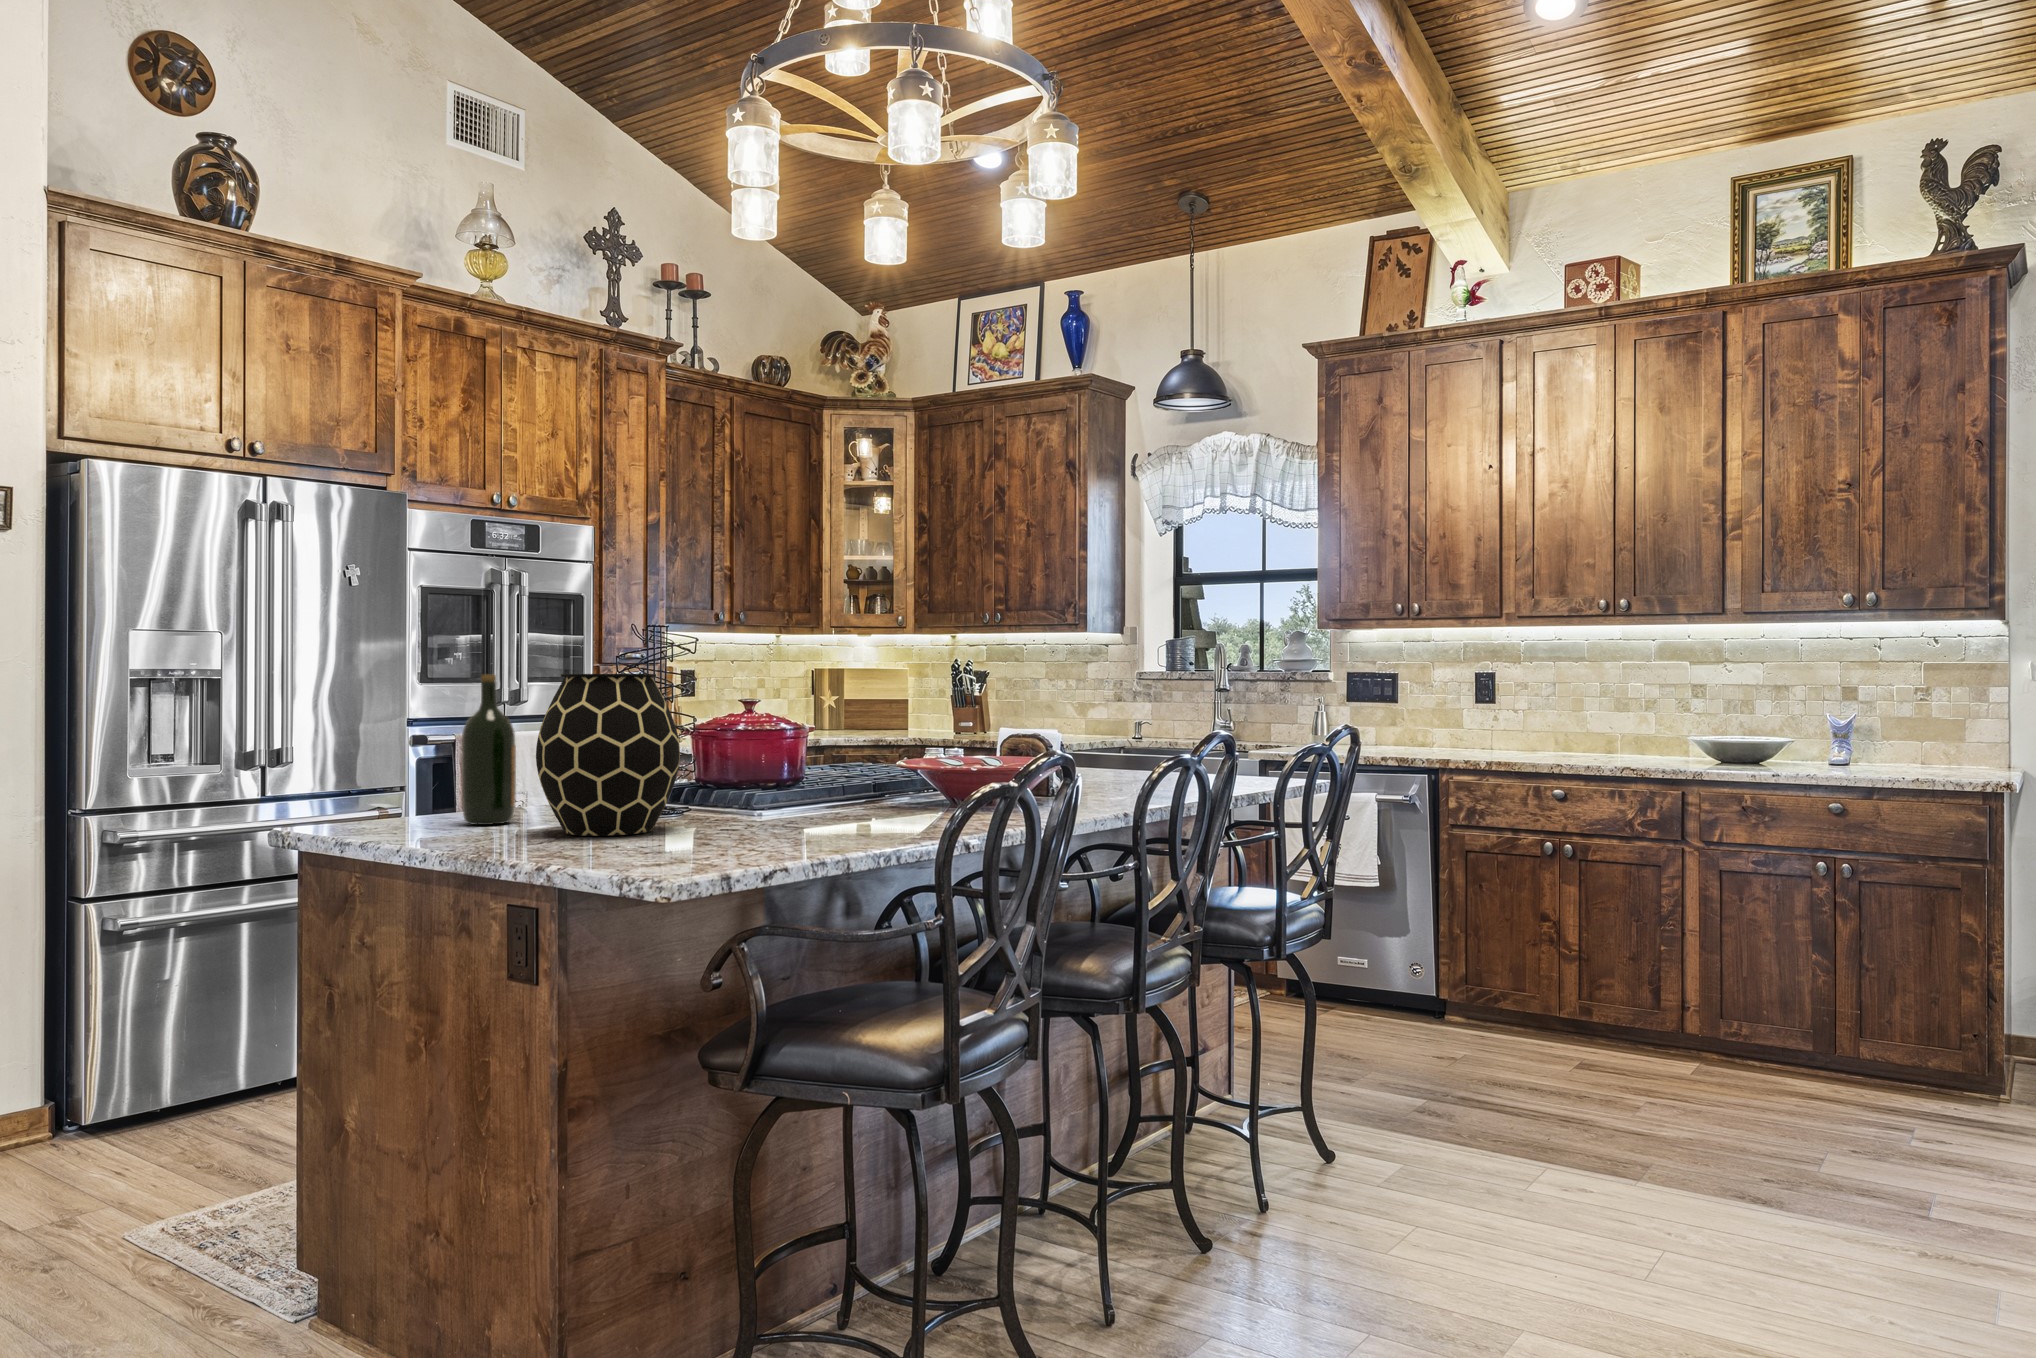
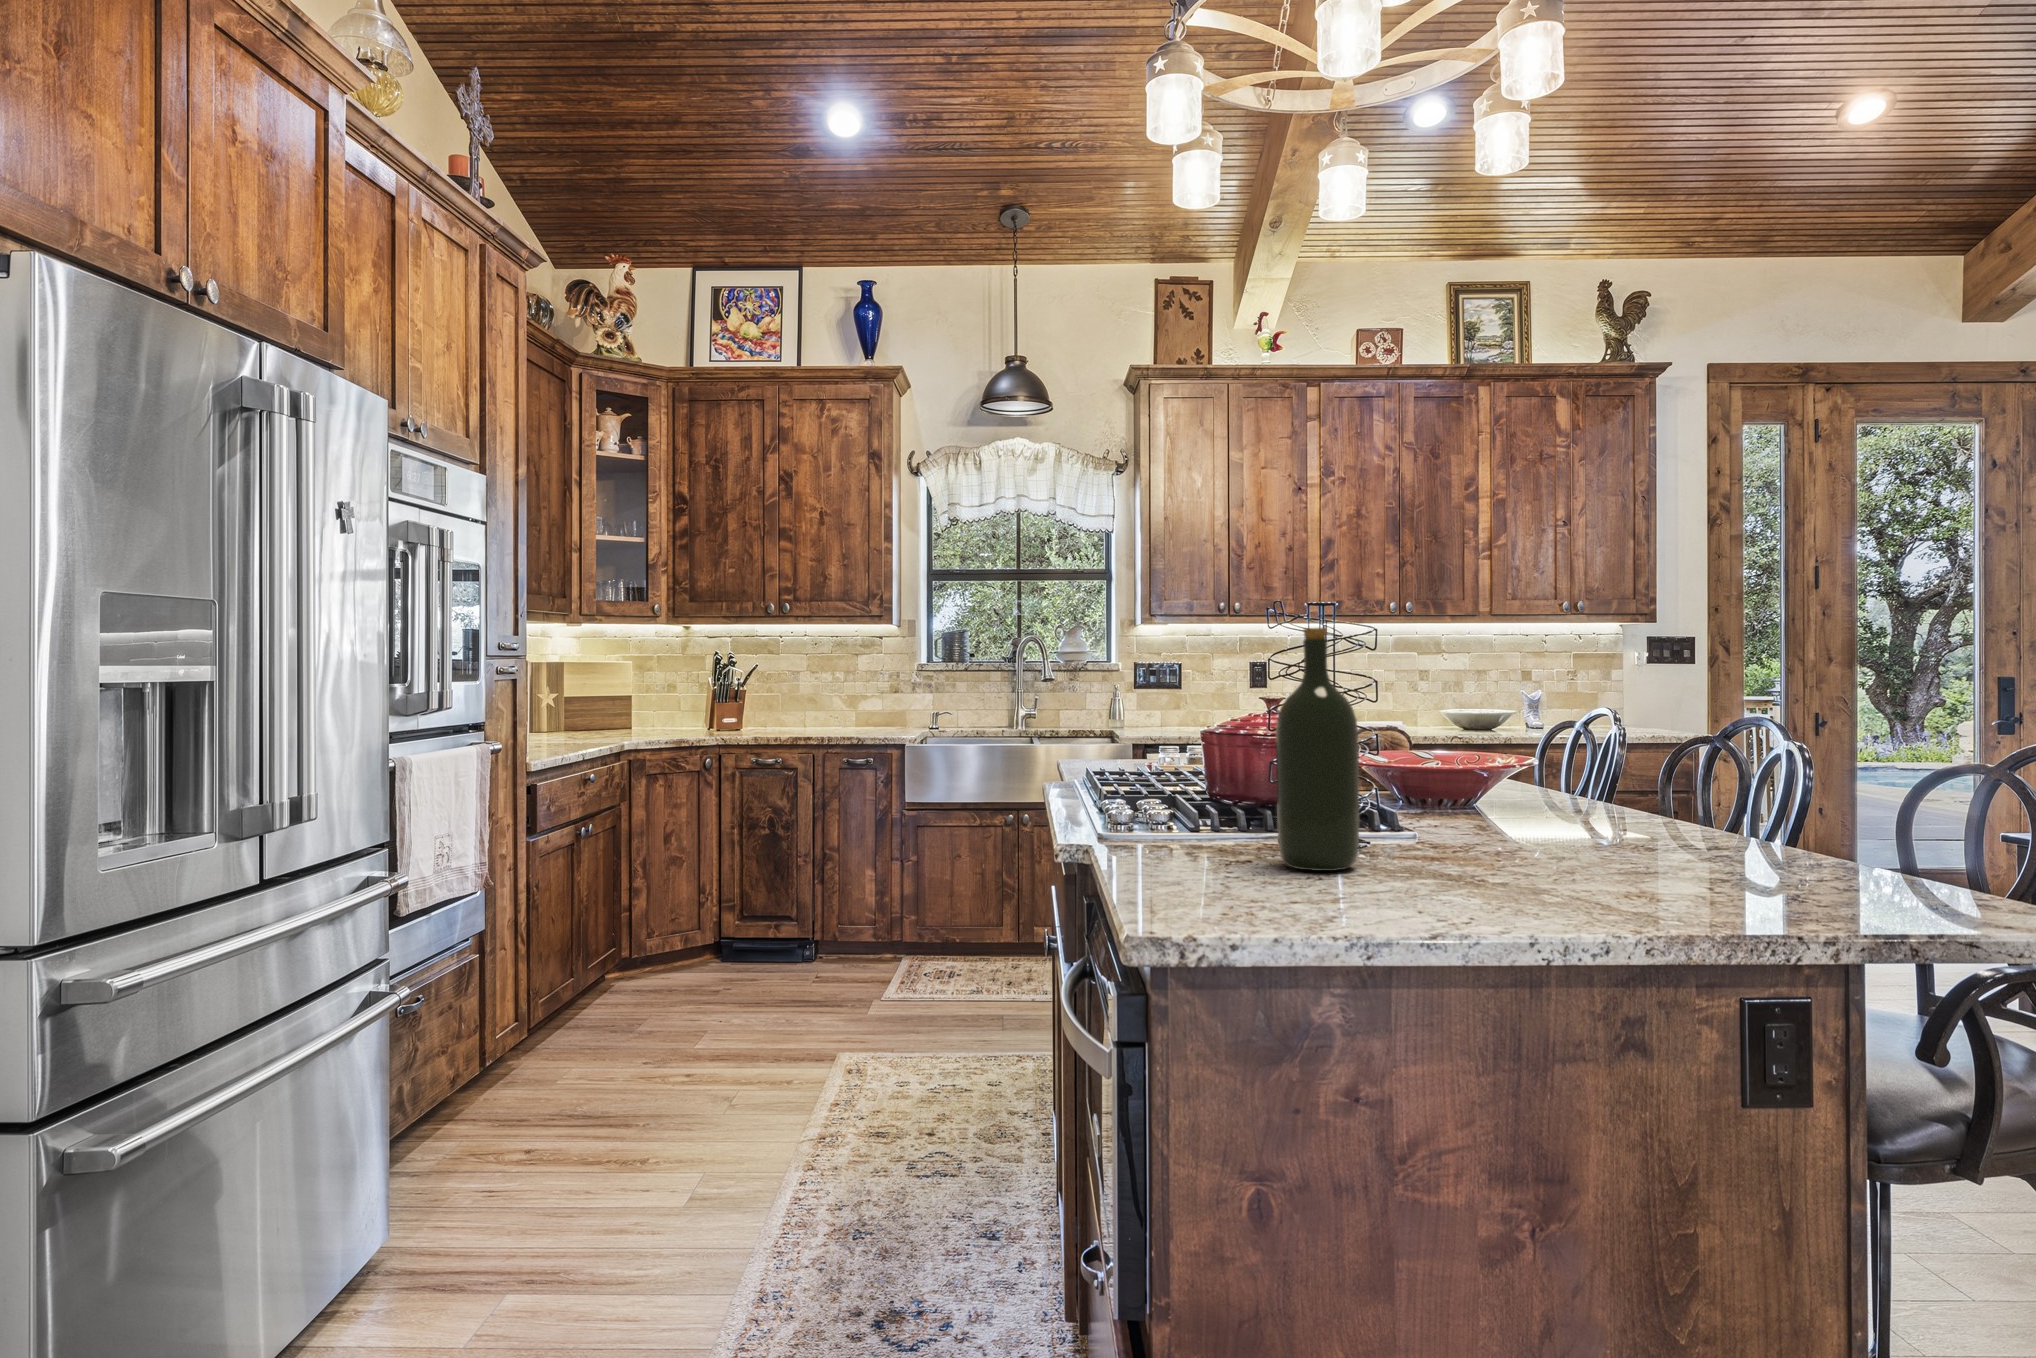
vase: present [536,674,680,836] -> none [1456,623,1684,869]

